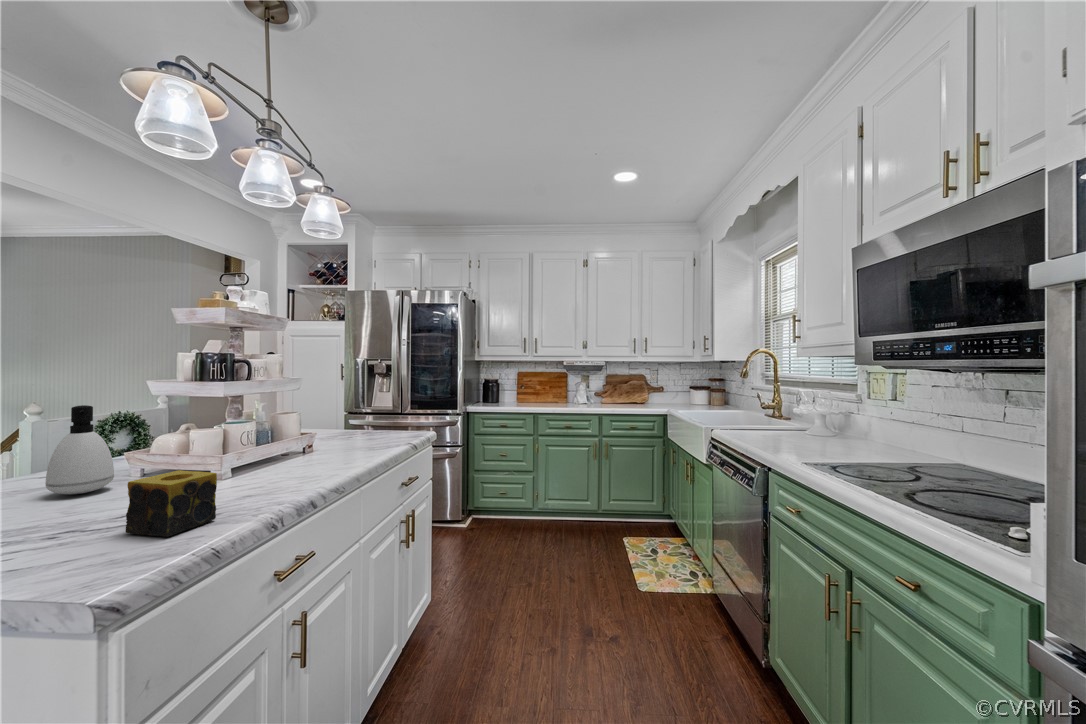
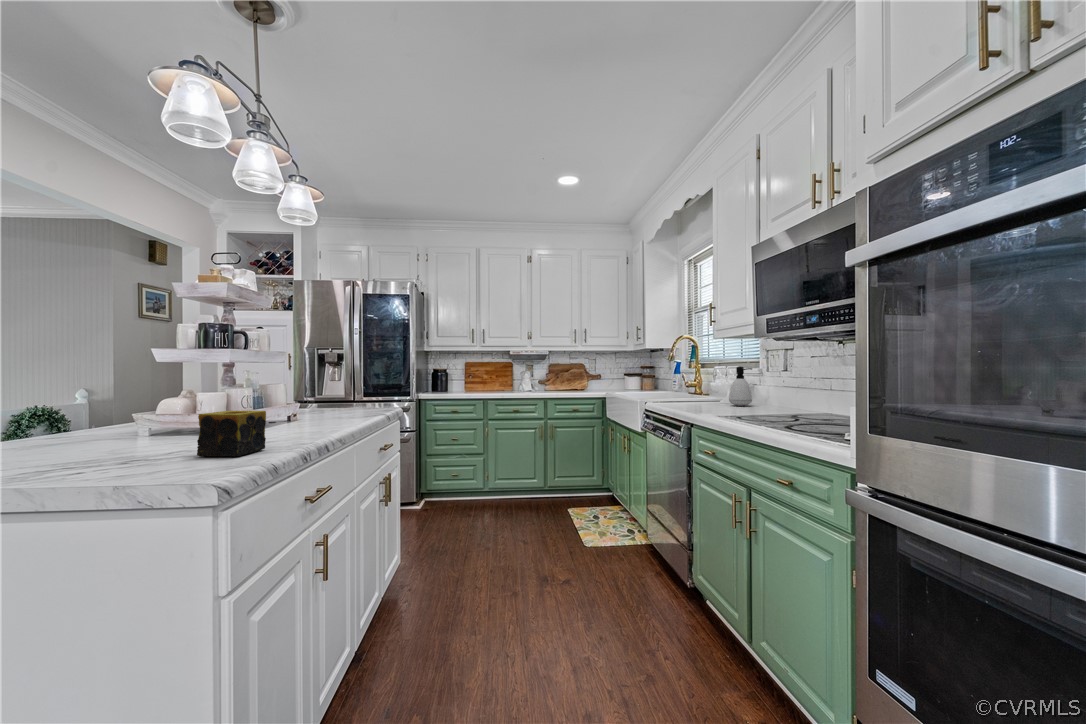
soap dispenser: present [46,405,114,494] -> present [729,367,752,406]

